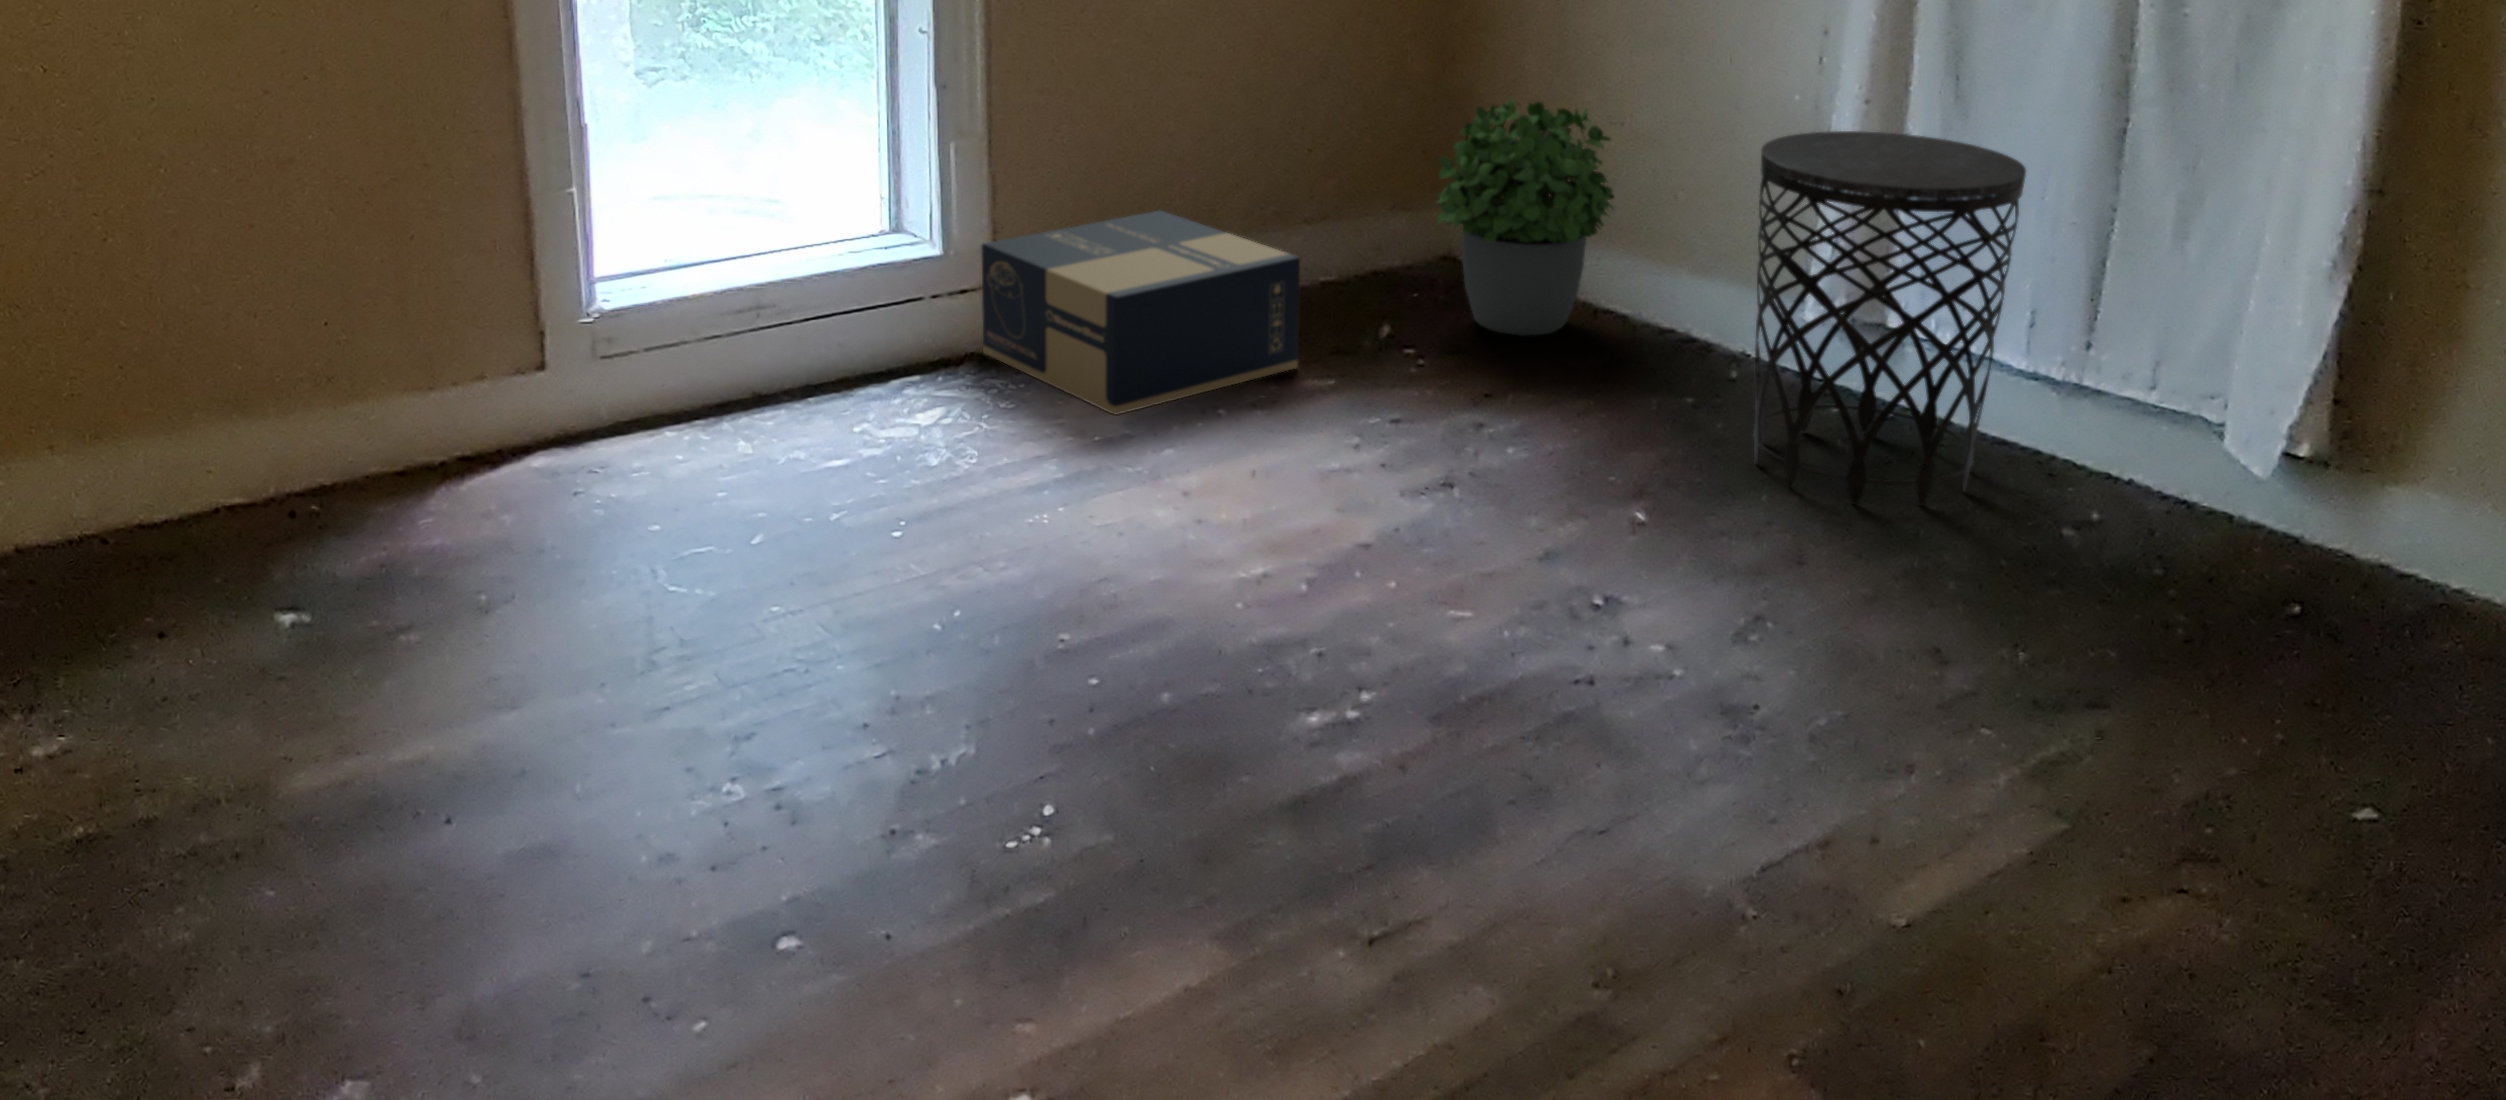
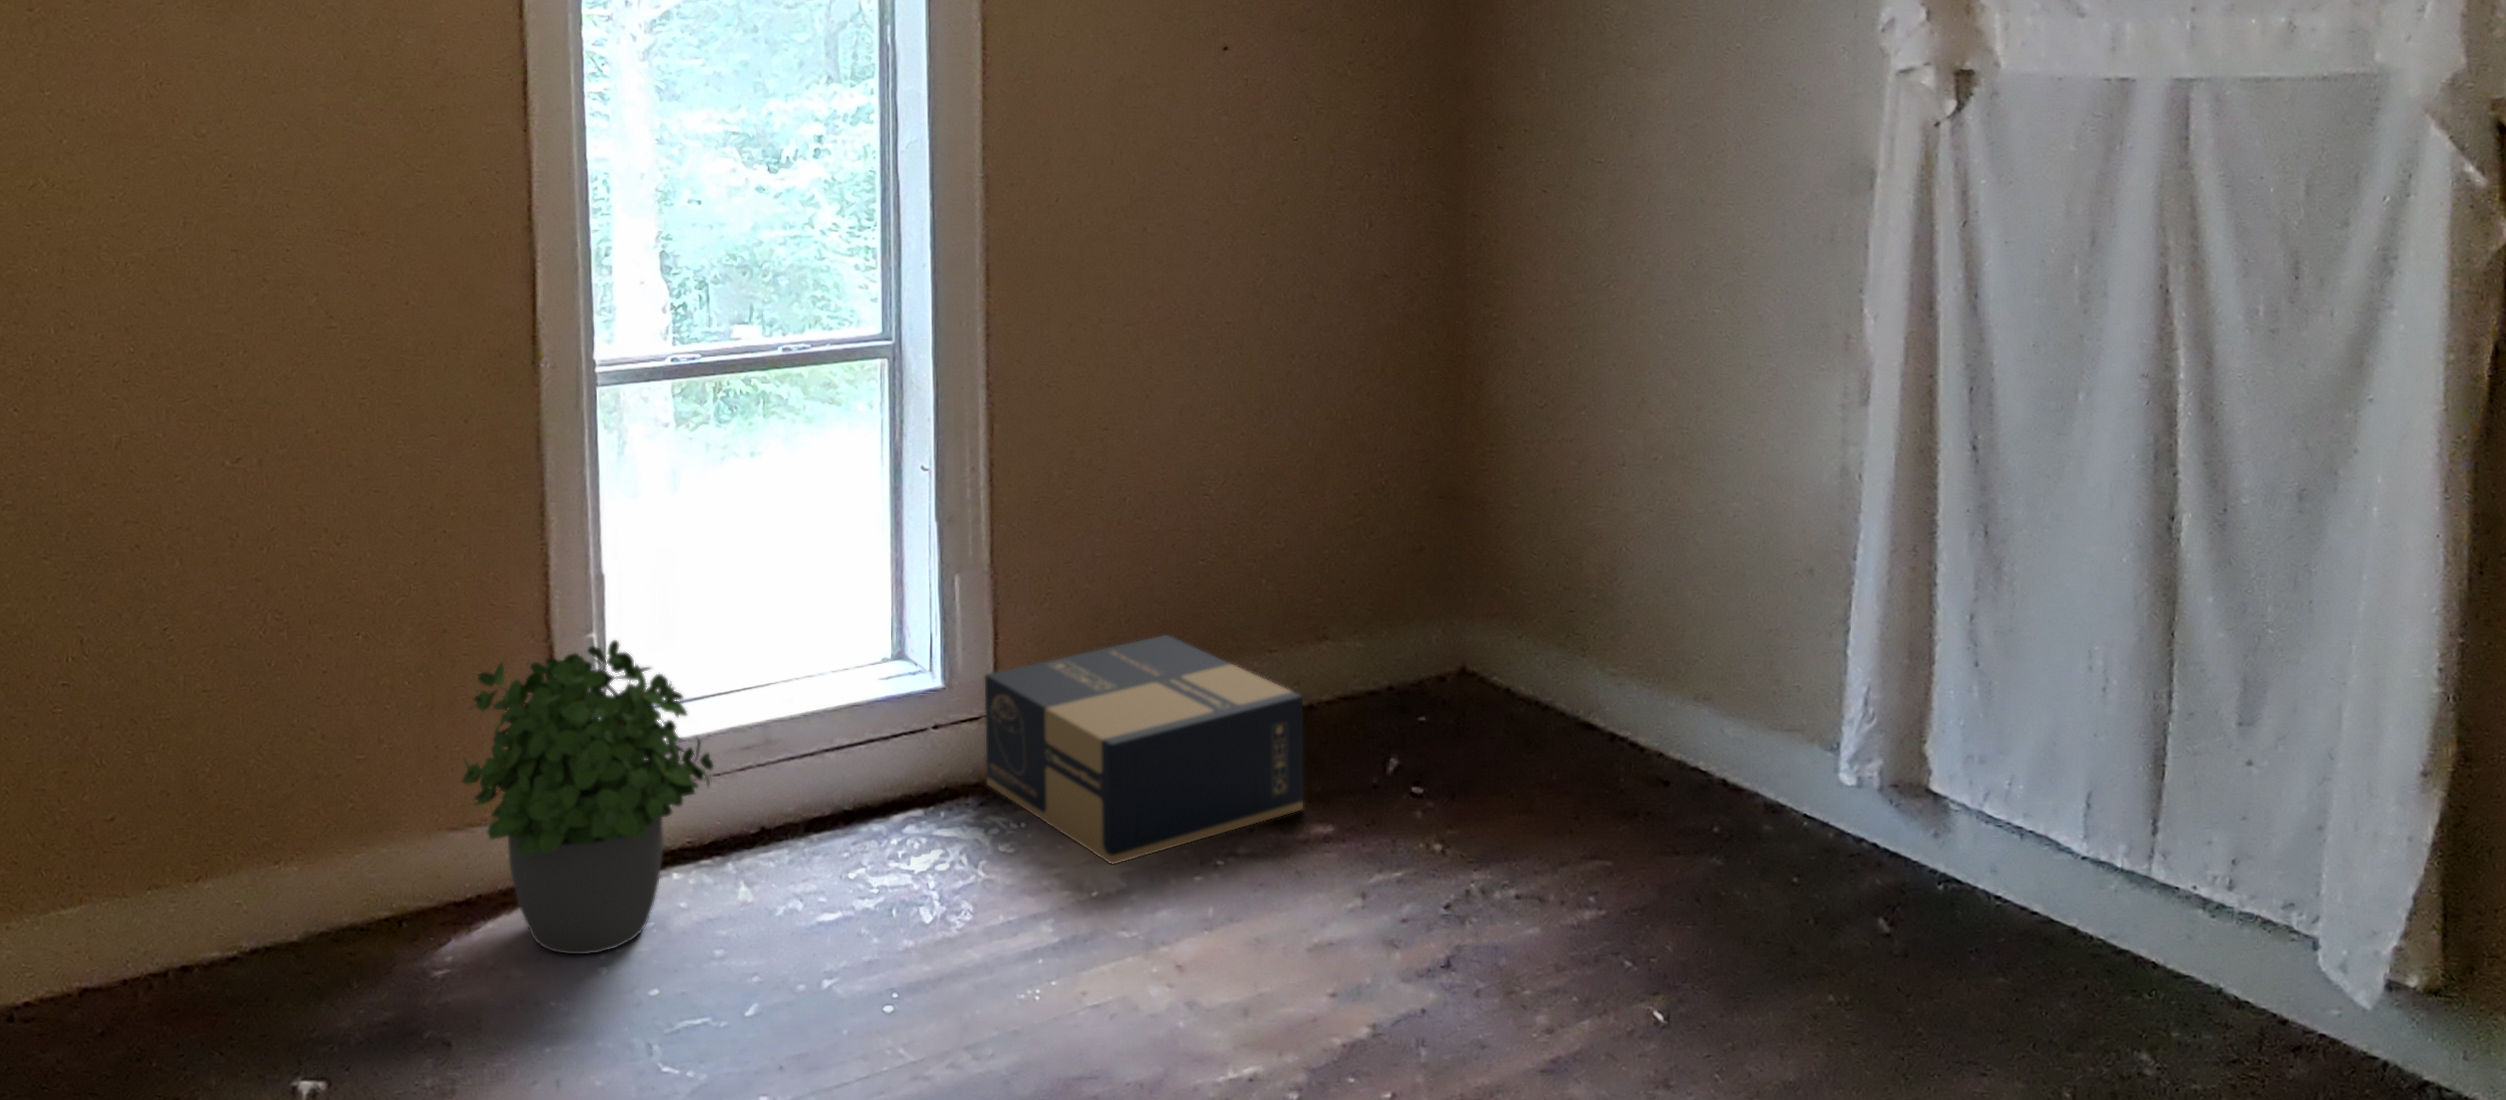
potted plant: present [1438,96,1614,336] -> present [462,640,713,954]
side table: present [1753,131,2026,506] -> none [1773,586,2064,1009]

